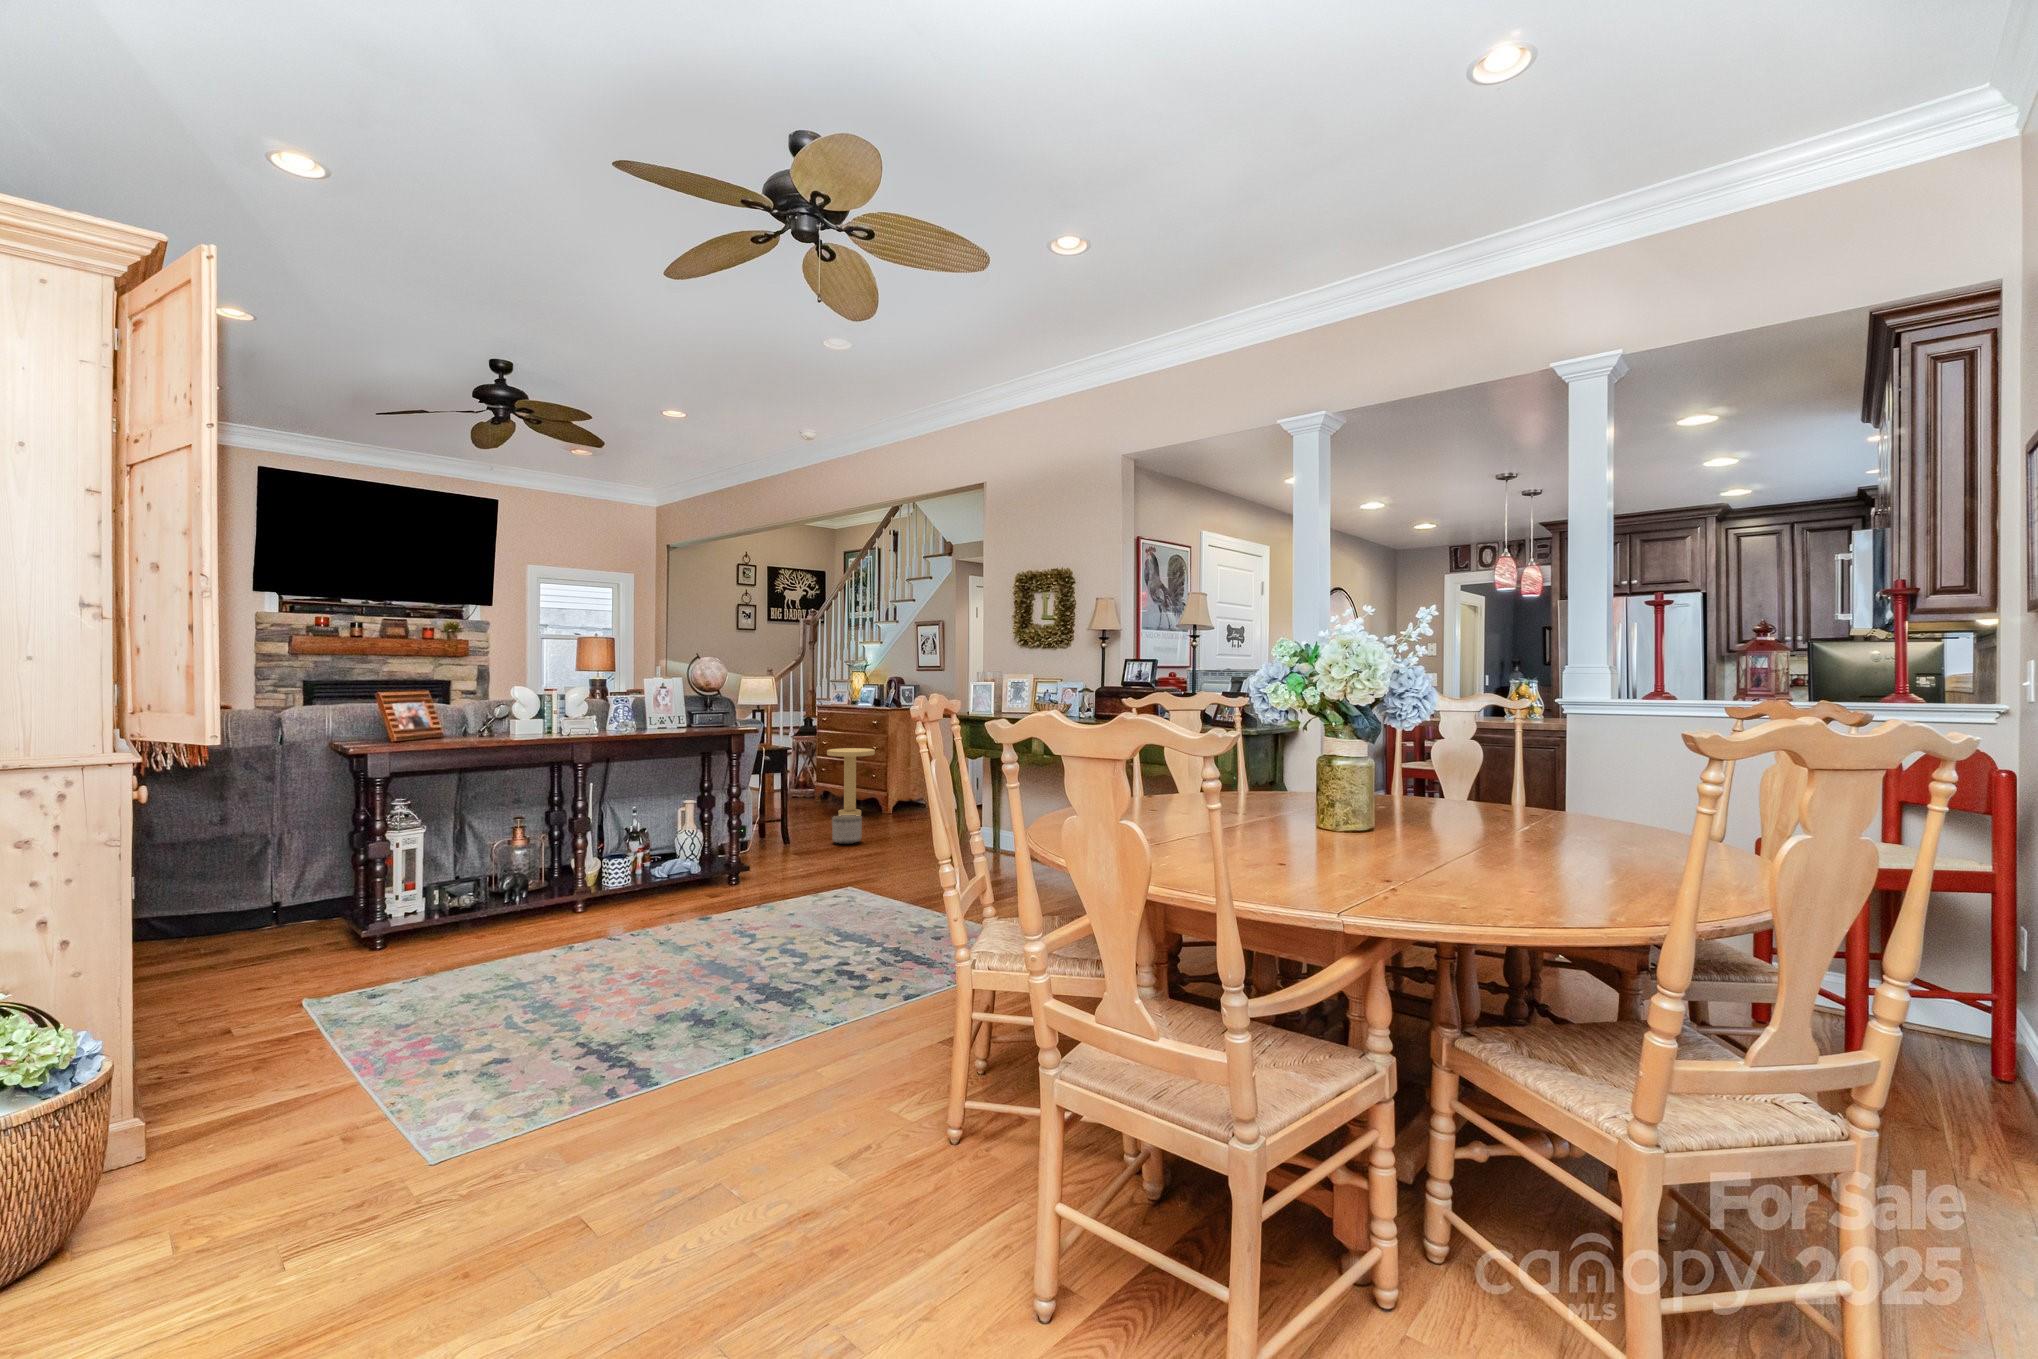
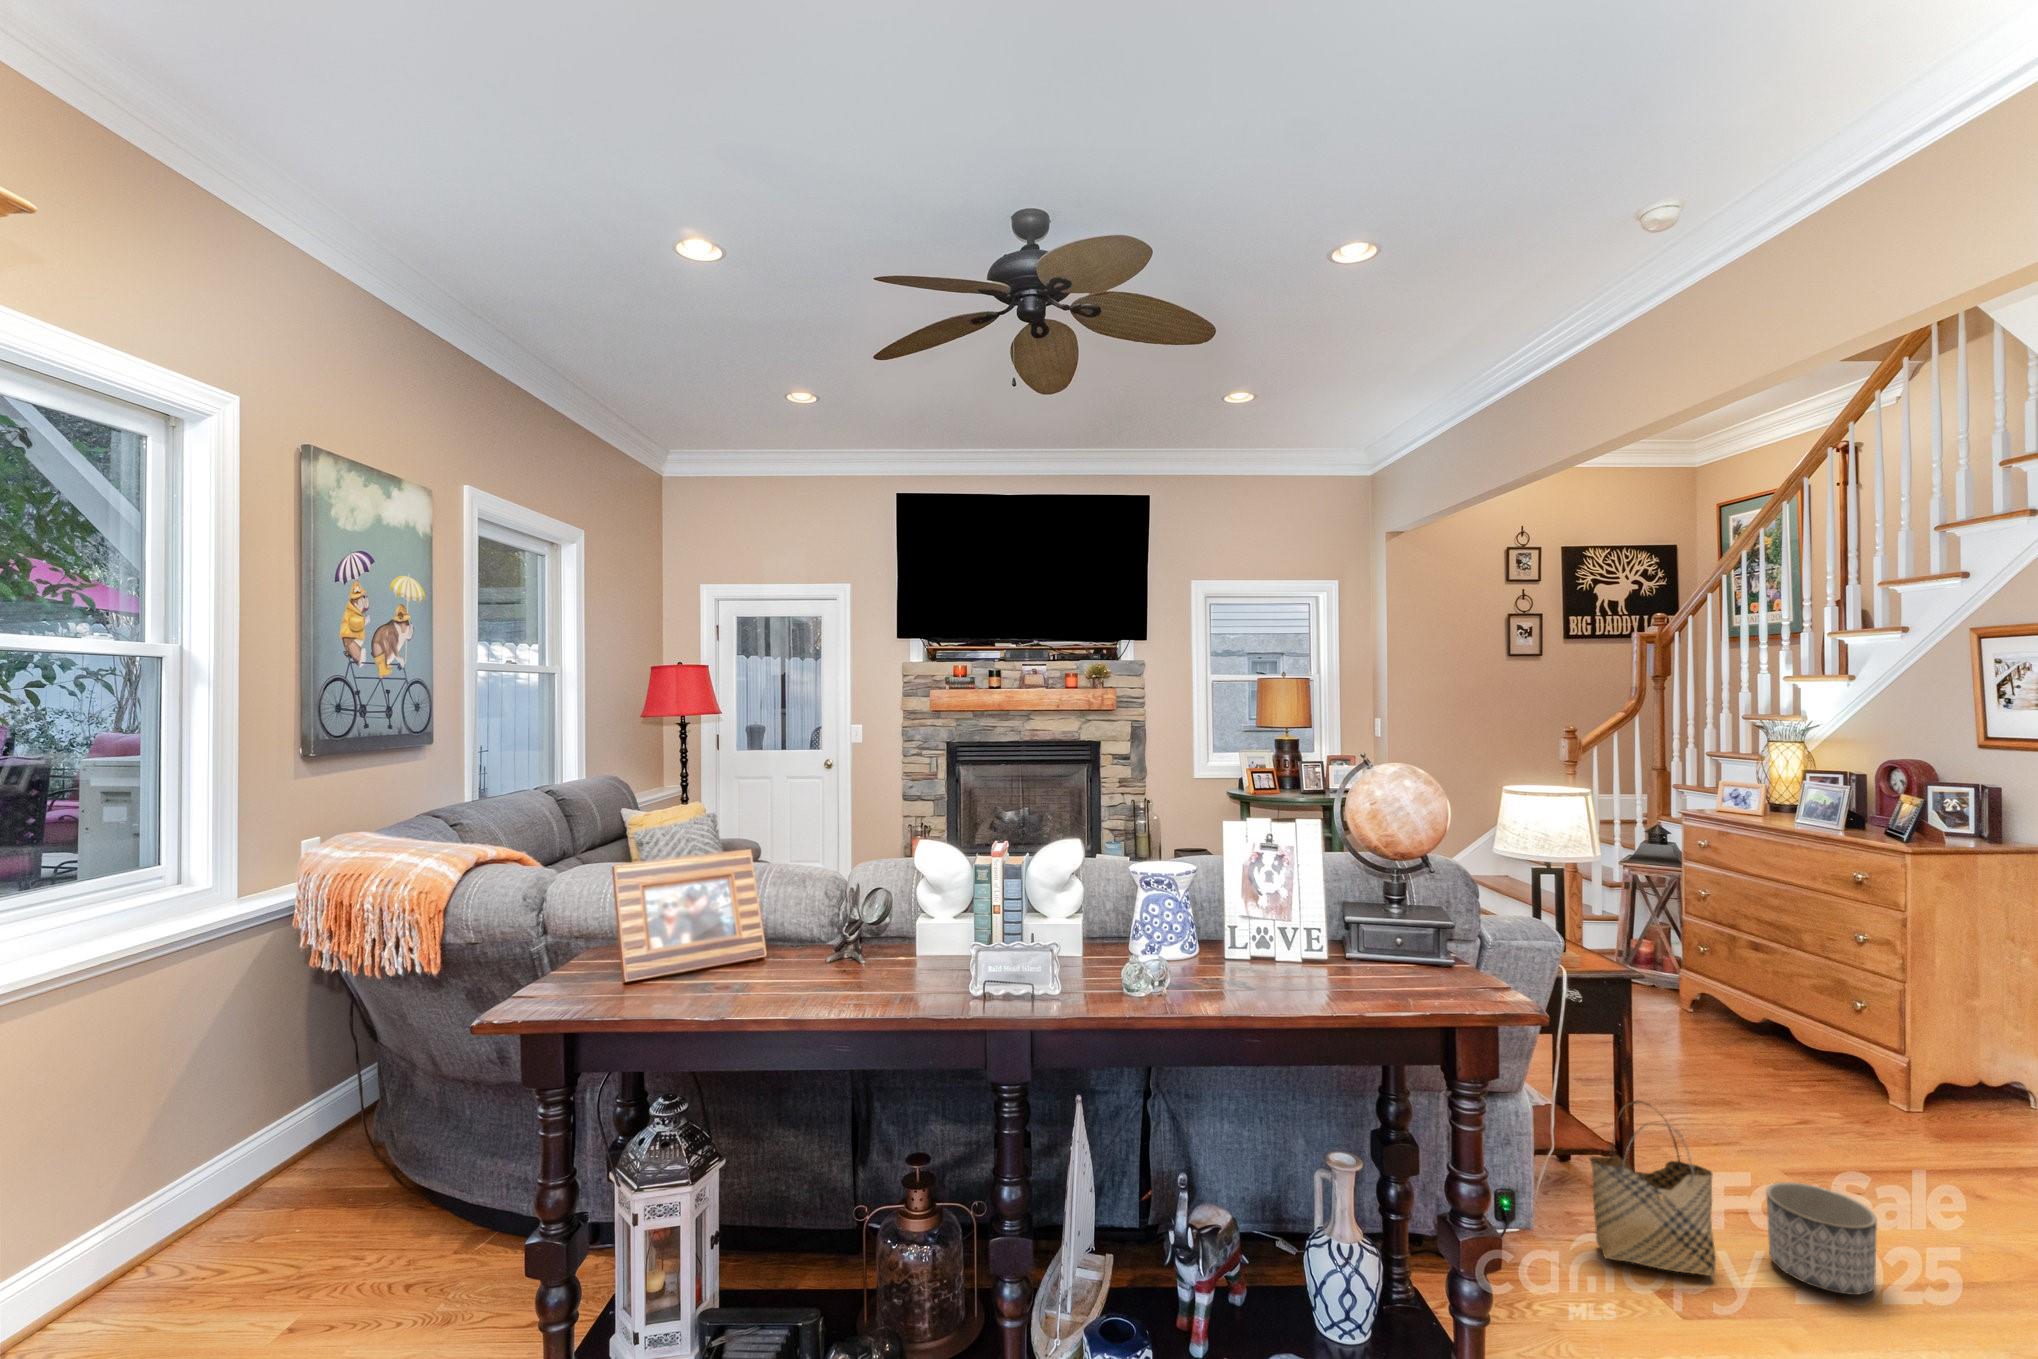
side table: present [827,748,875,816] -> none [1719,931,1862,1114]
woven basket: none [775,793,815,850] -> present [1590,1101,1716,1276]

